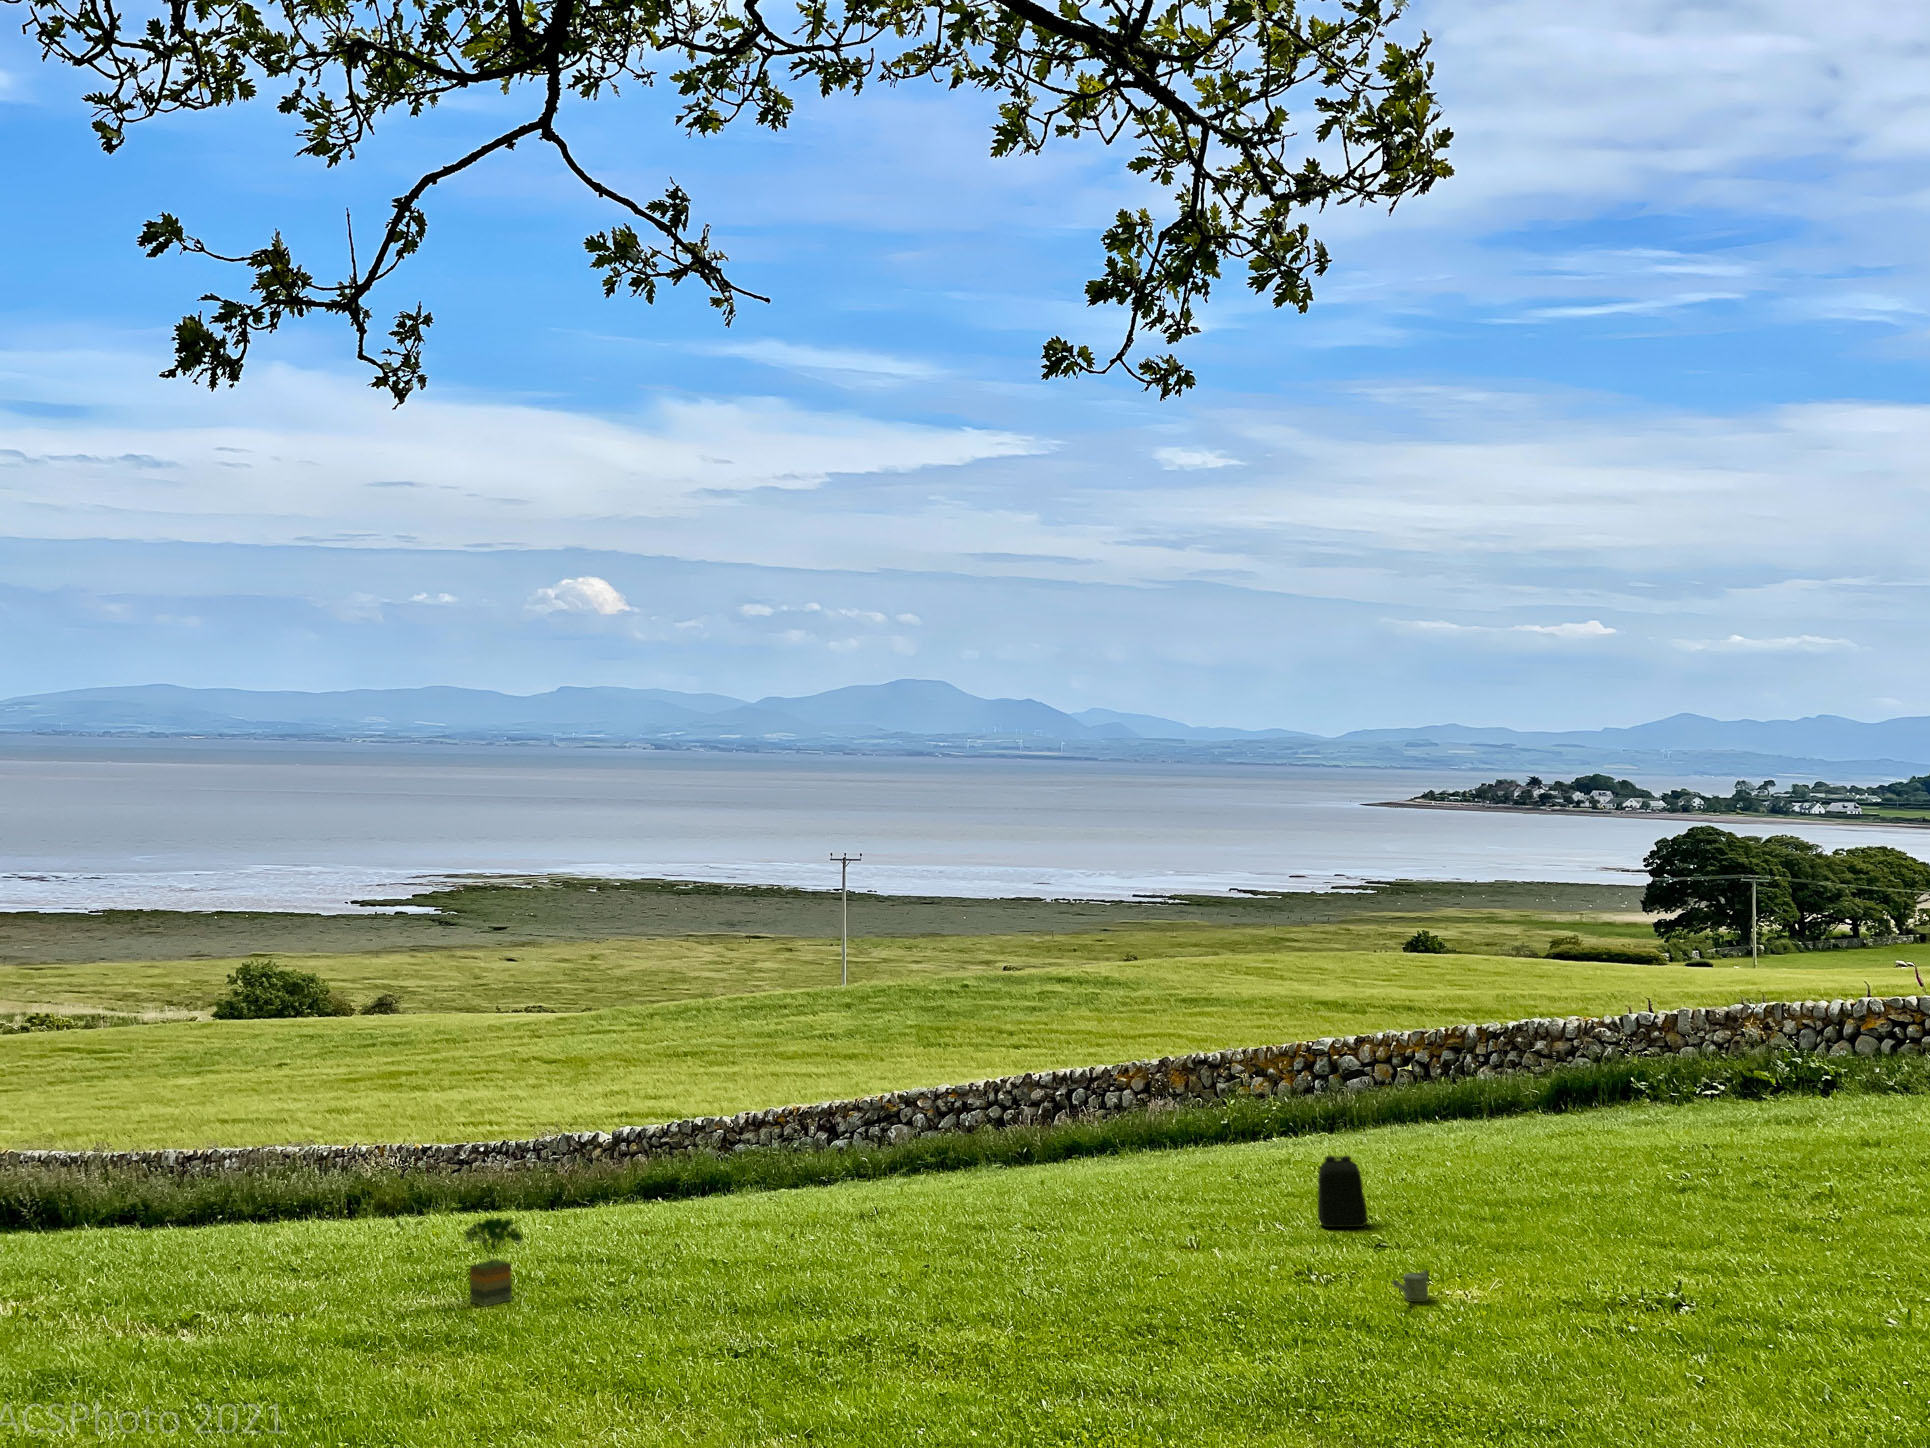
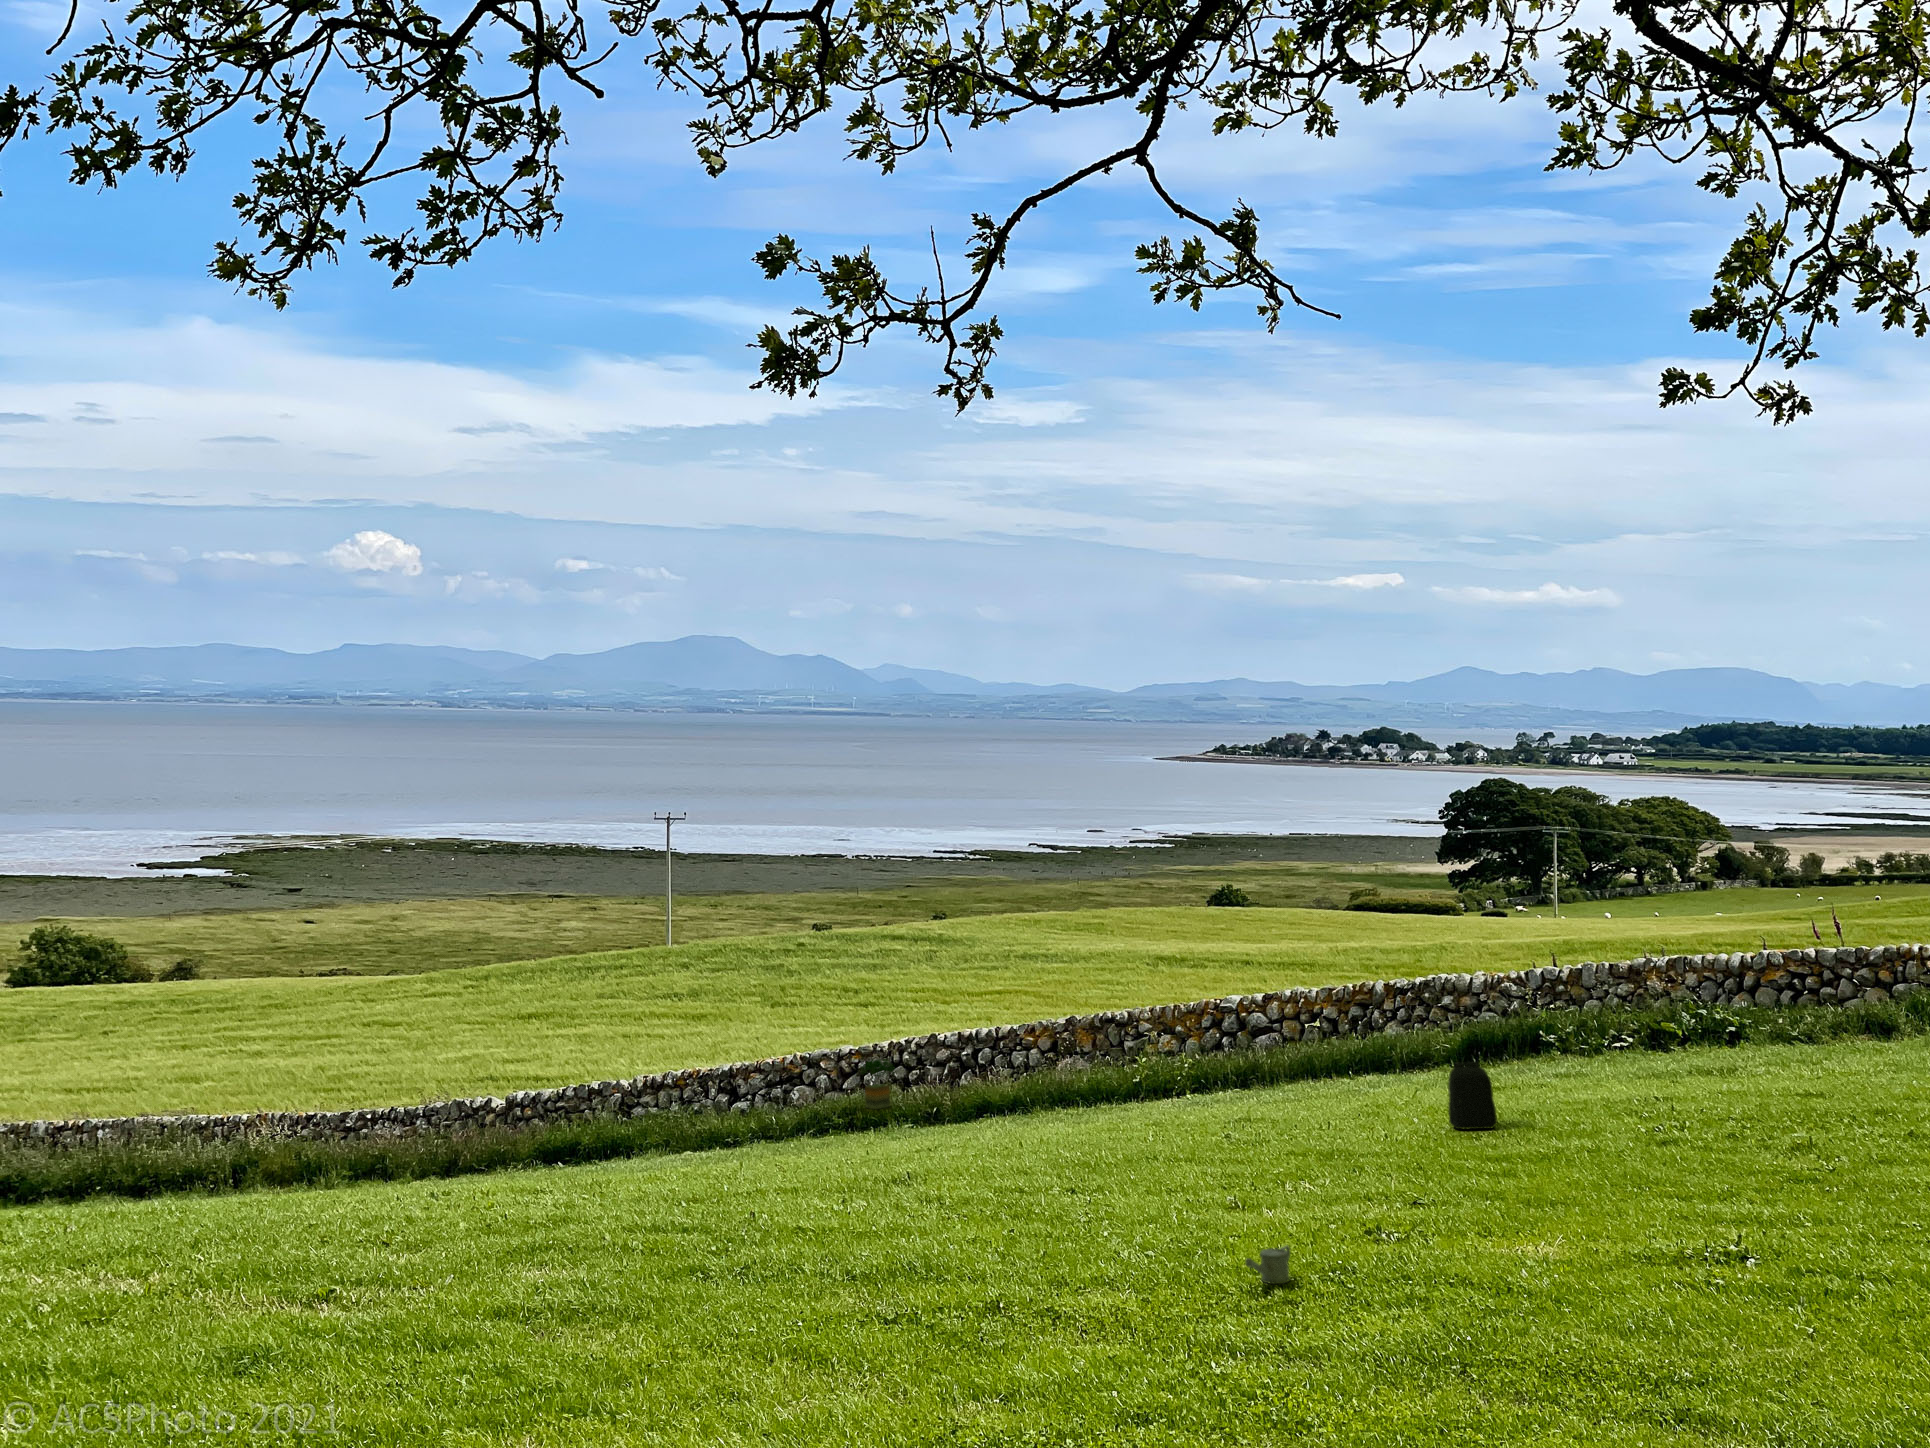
backpack: present [1318,1156,1368,1227] -> present [1448,1062,1497,1129]
potted tree: present [465,1218,523,1307] -> present [861,1059,895,1109]

